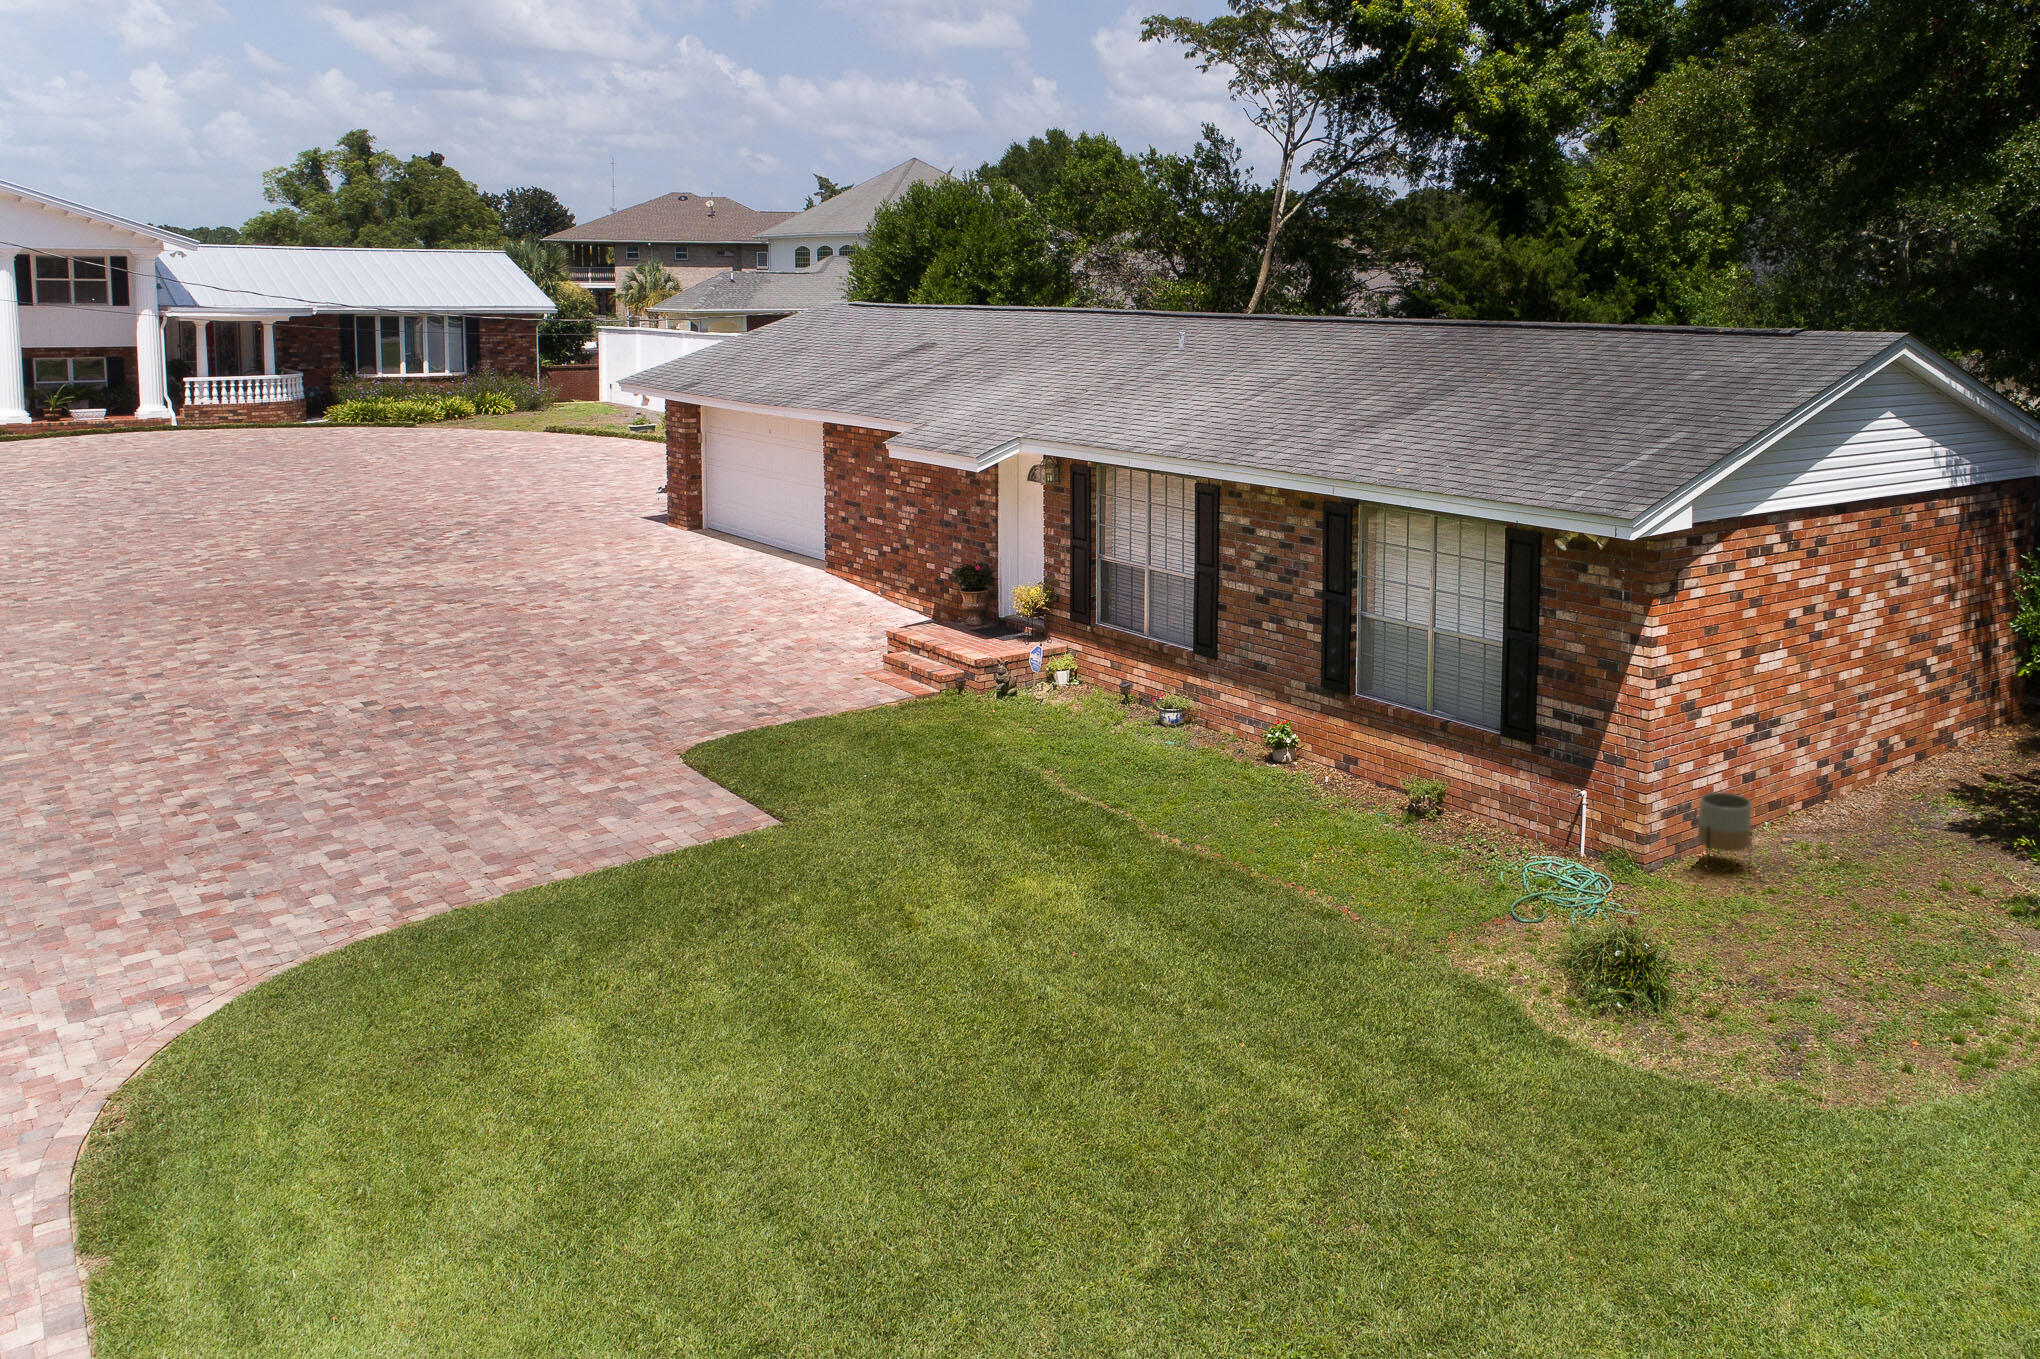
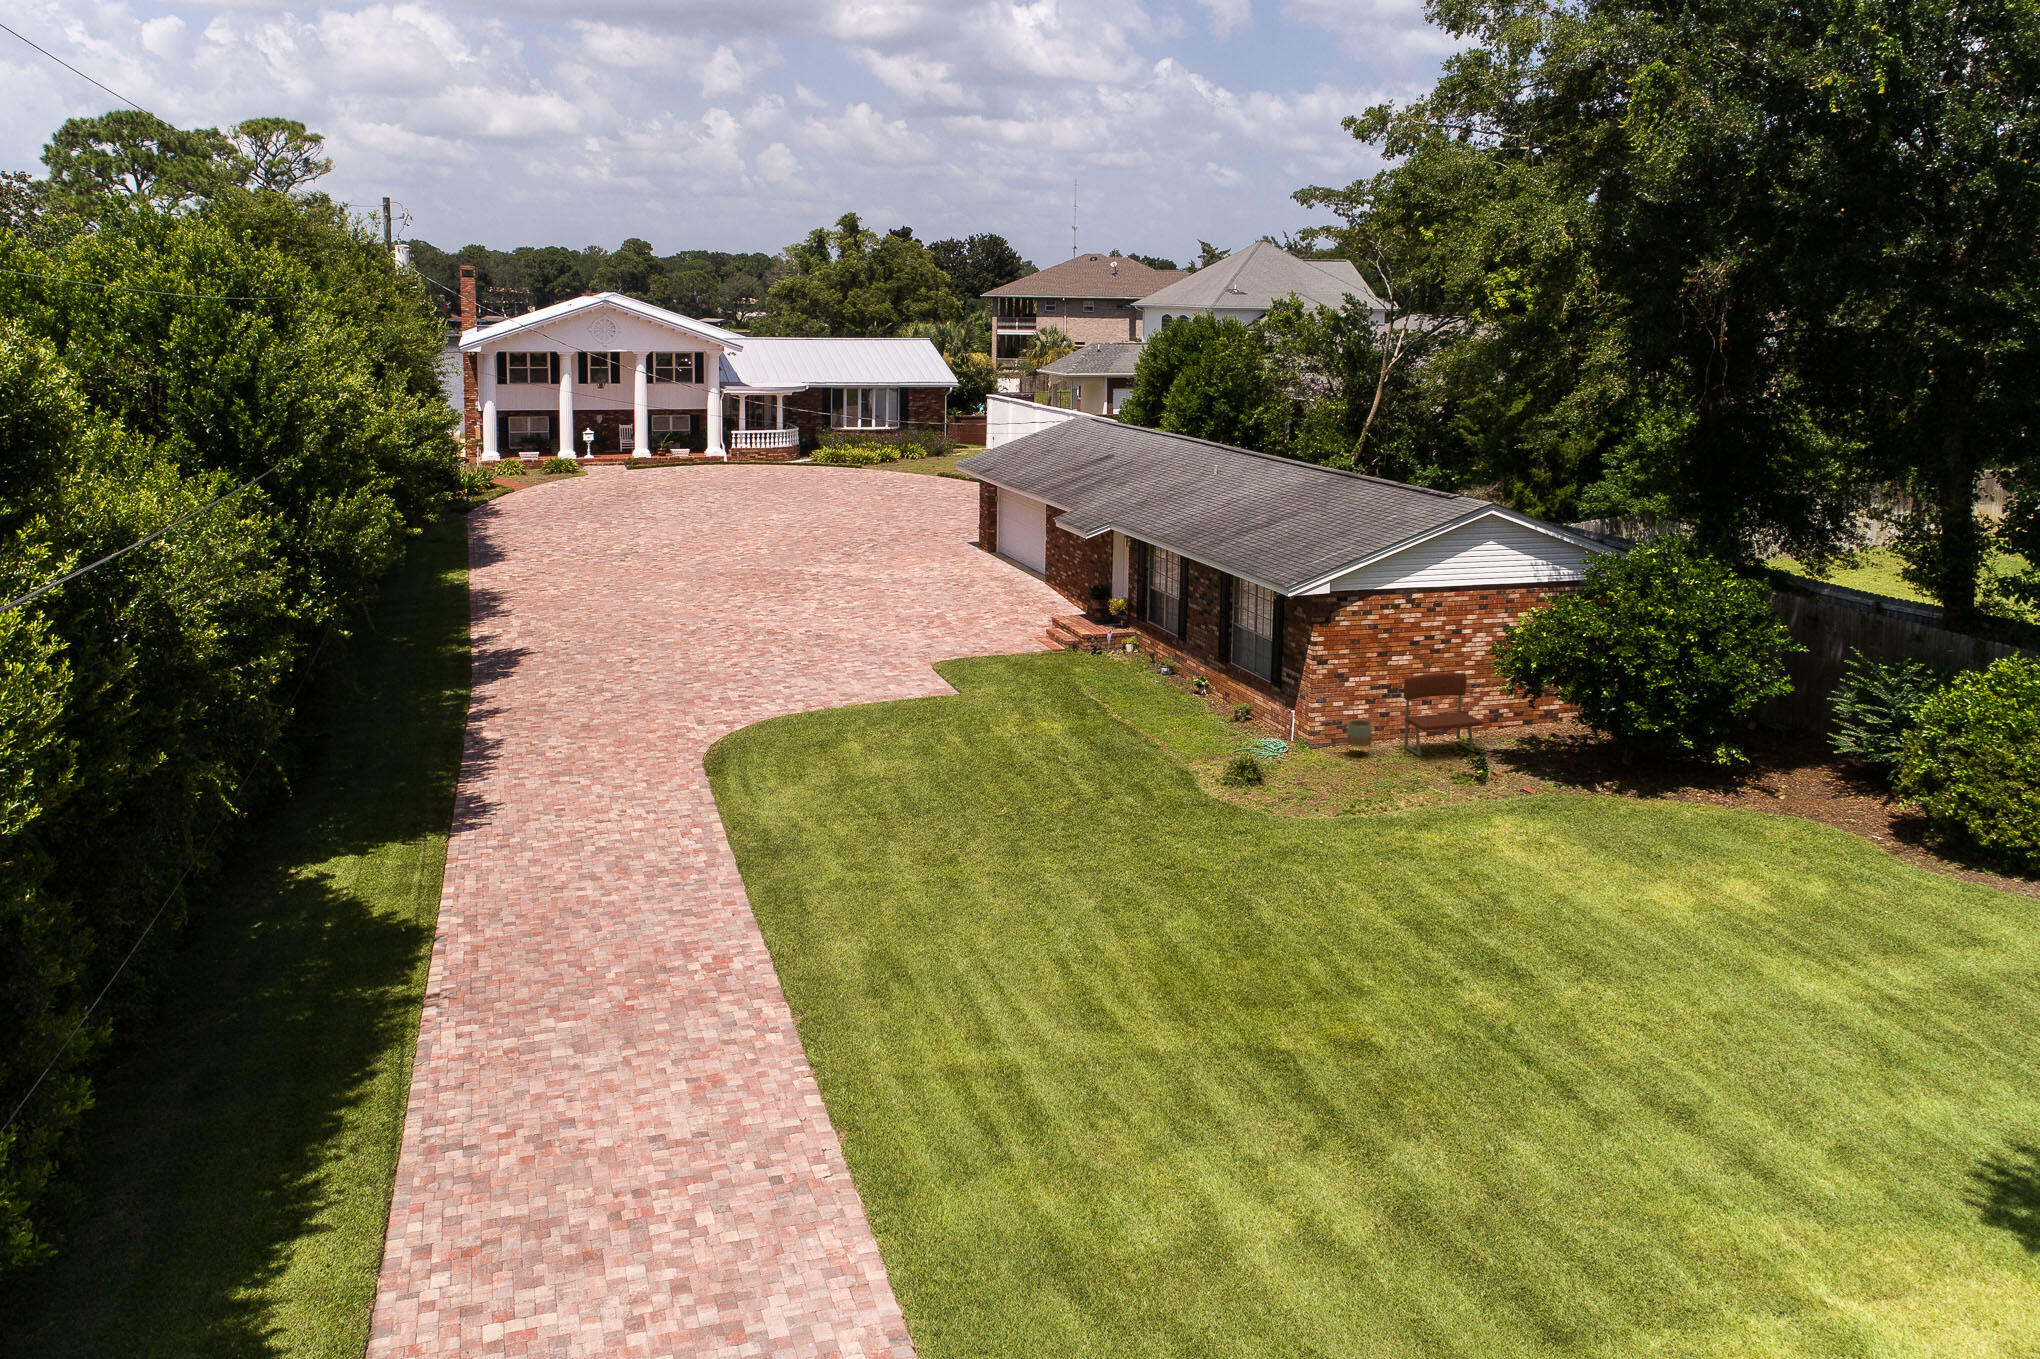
bench: none [1777,675,1926,854] -> present [1404,673,1483,756]

